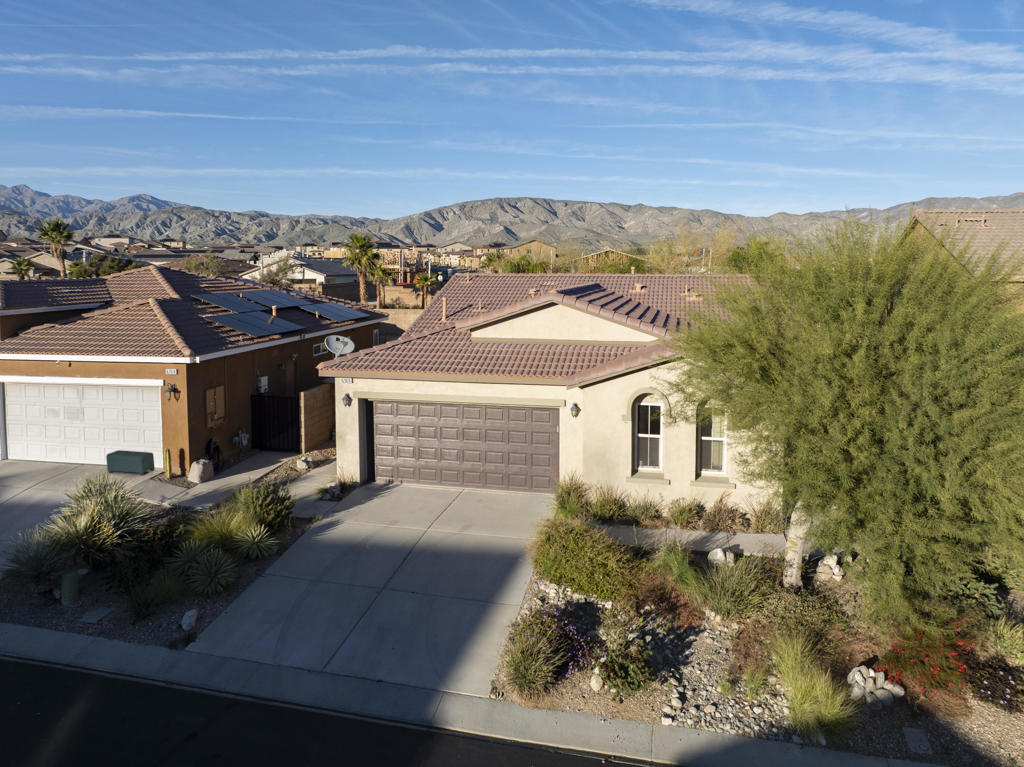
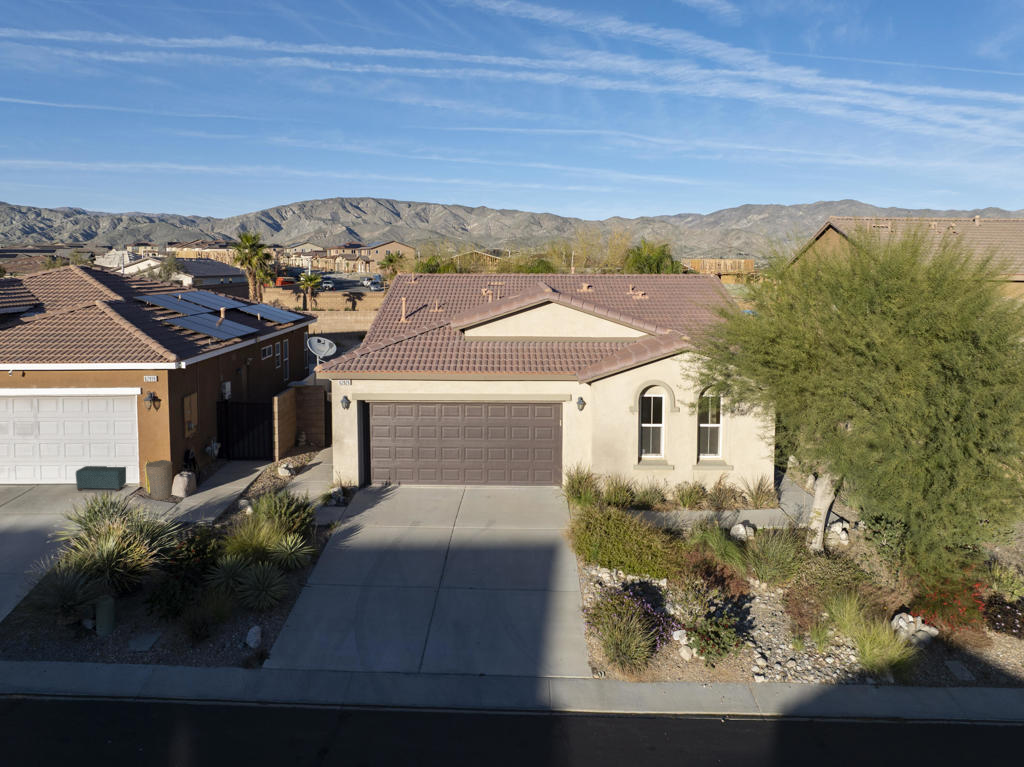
trash can: none [161,448,187,485] -> present [146,460,172,500]

